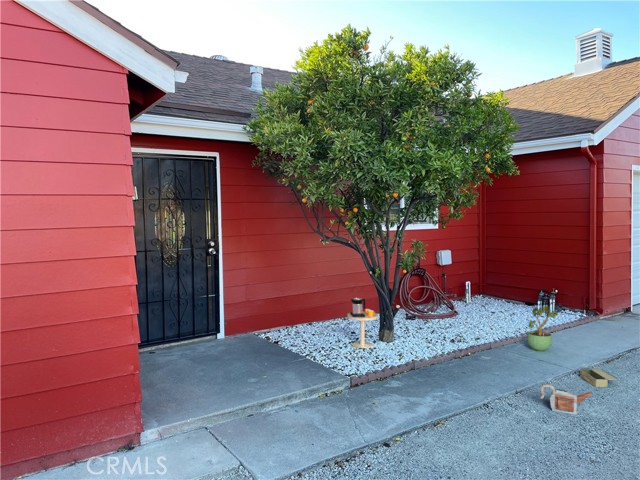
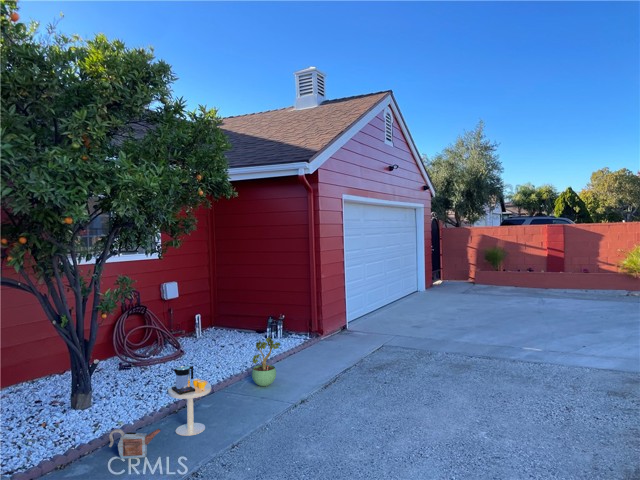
side table: present [347,298,378,348] -> present [168,366,211,436]
toolbox: present [580,369,618,387] -> none [300,398,333,421]
watering can: present [540,384,593,415] -> present [109,429,161,459]

